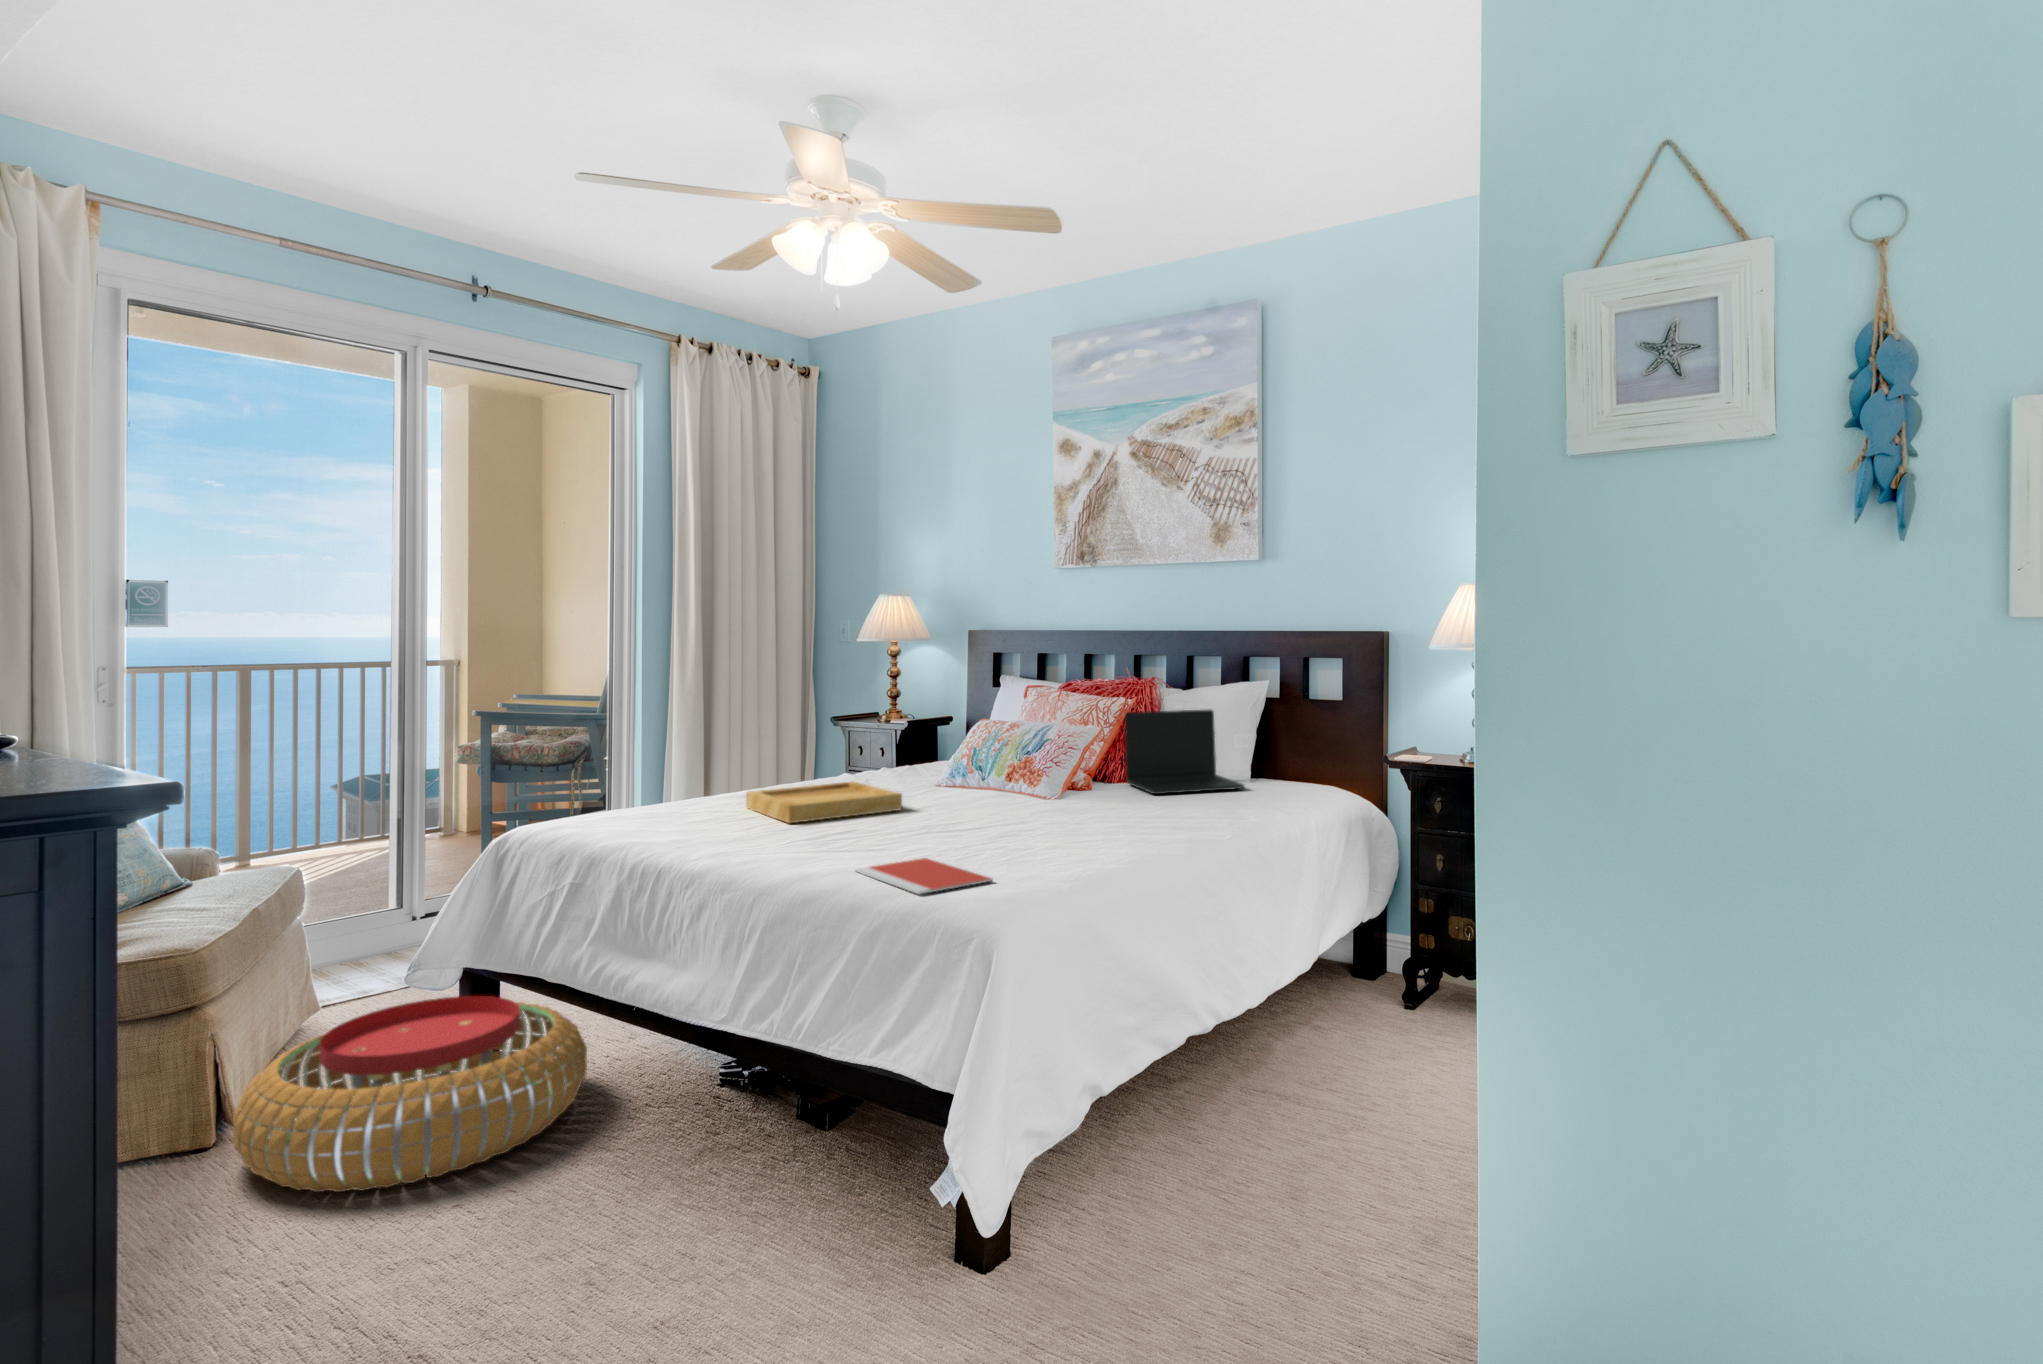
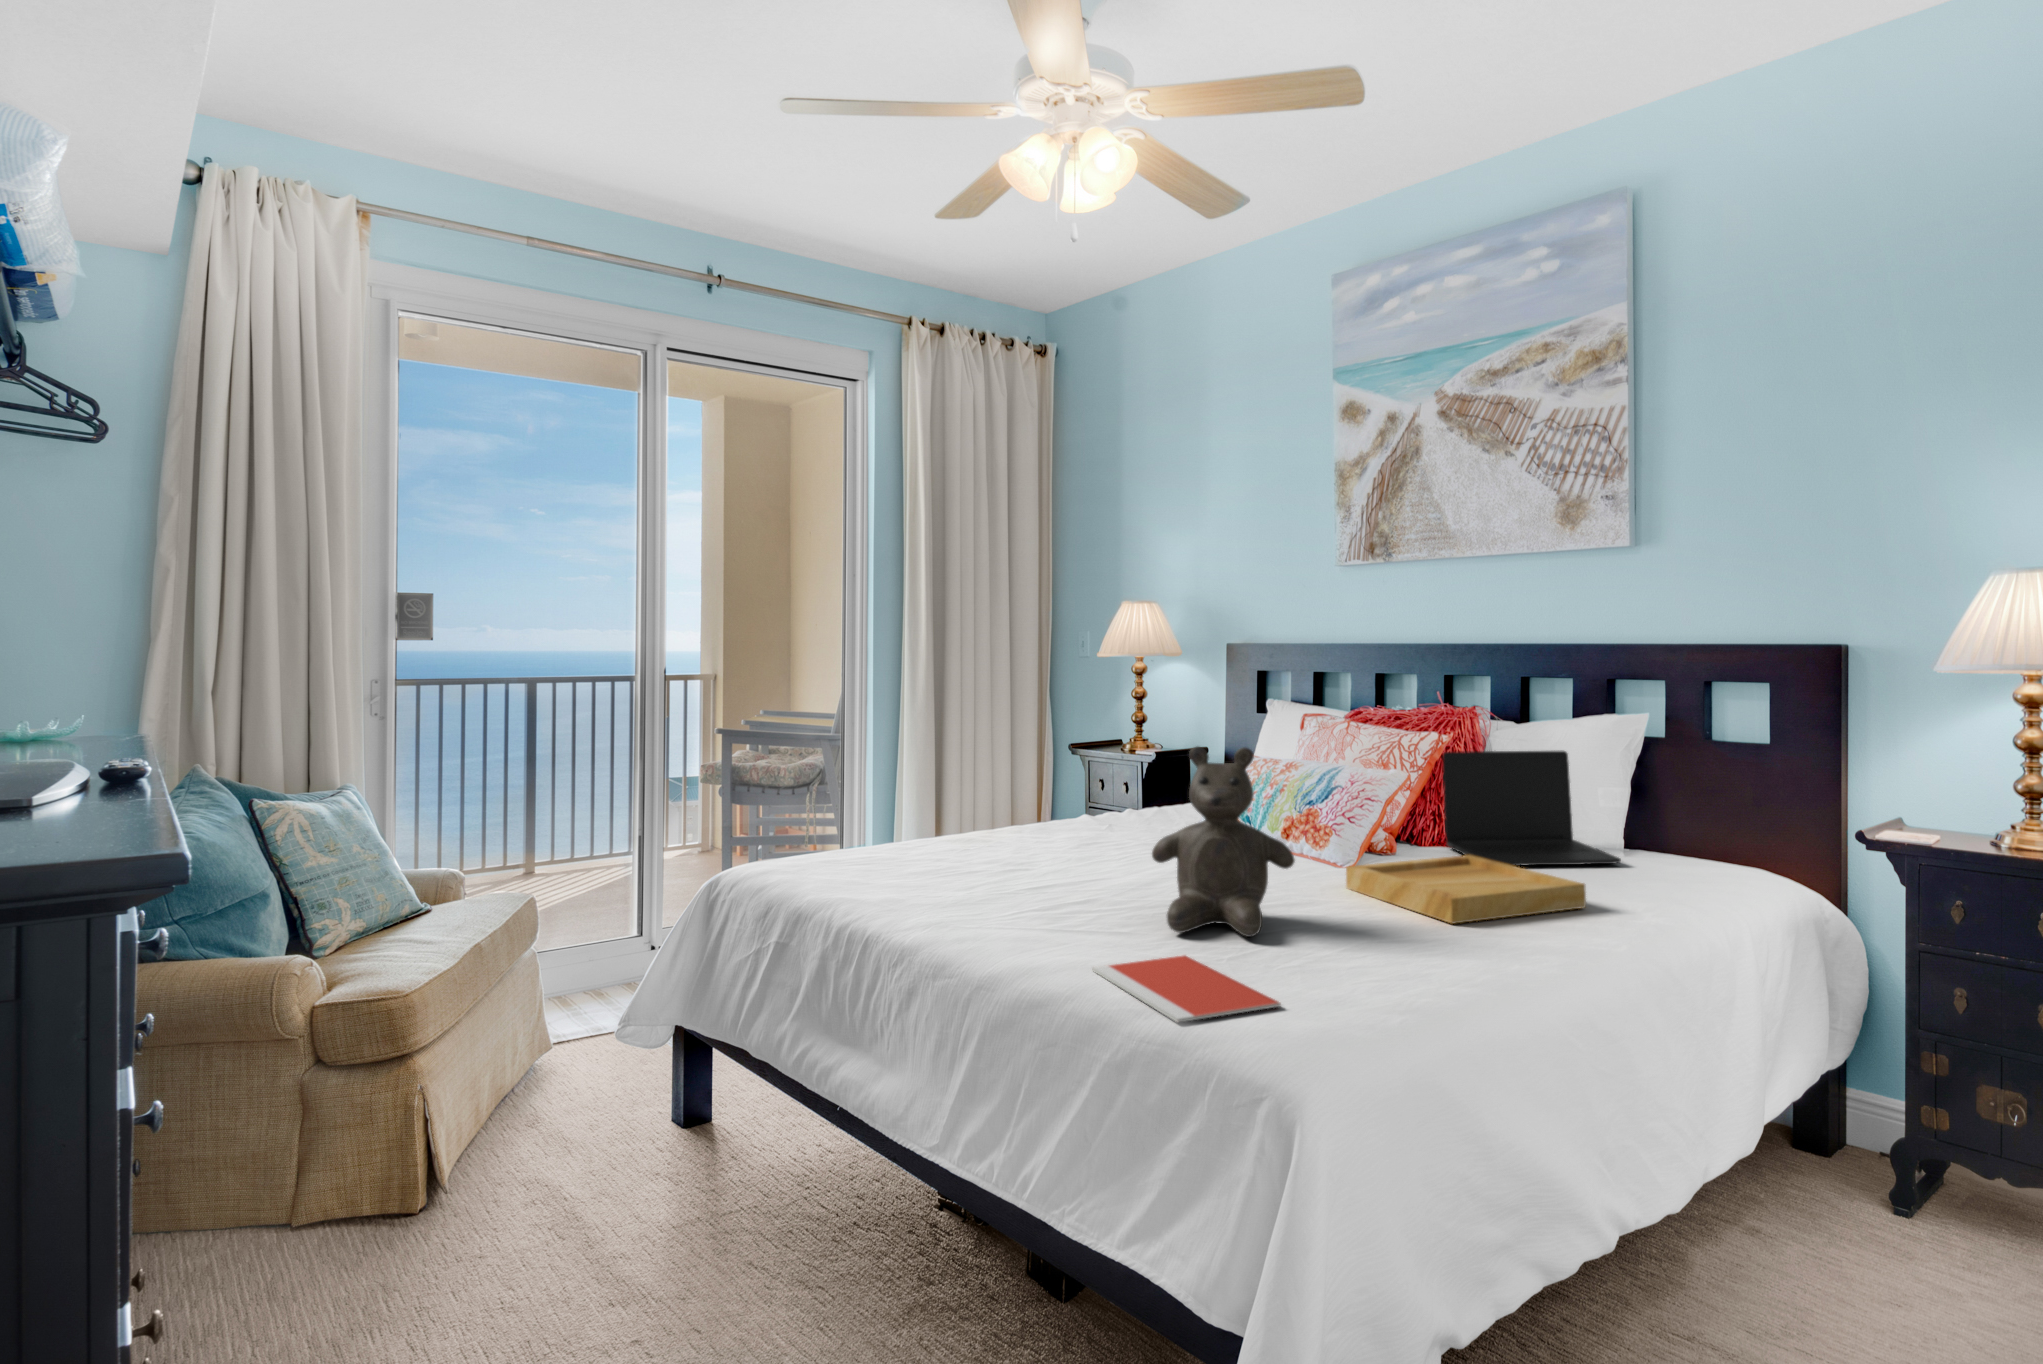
teddy bear: none [900,707,1008,845] -> present [1152,747,1295,937]
tray: present [746,782,902,823] -> present [1346,855,1586,924]
pouf: present [233,996,587,1192] -> none [418,1068,787,1309]

